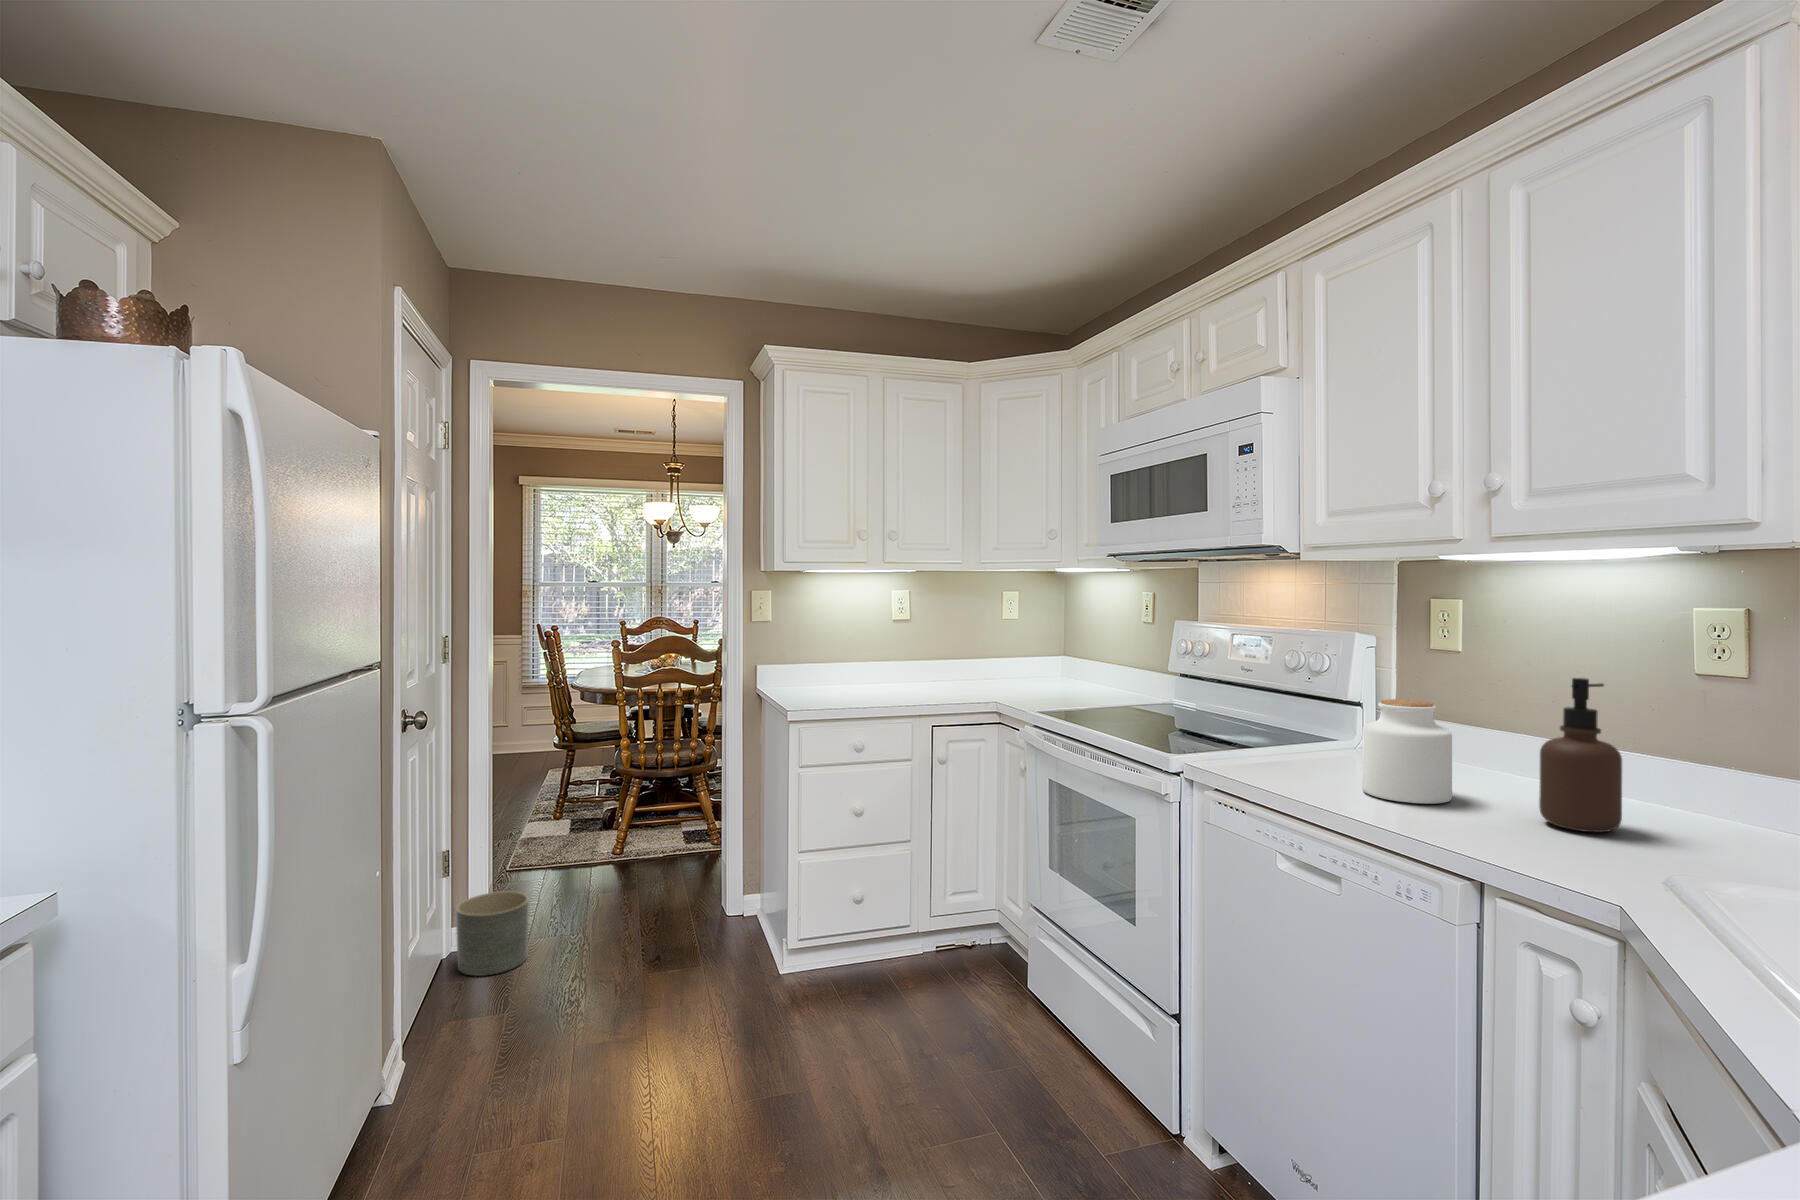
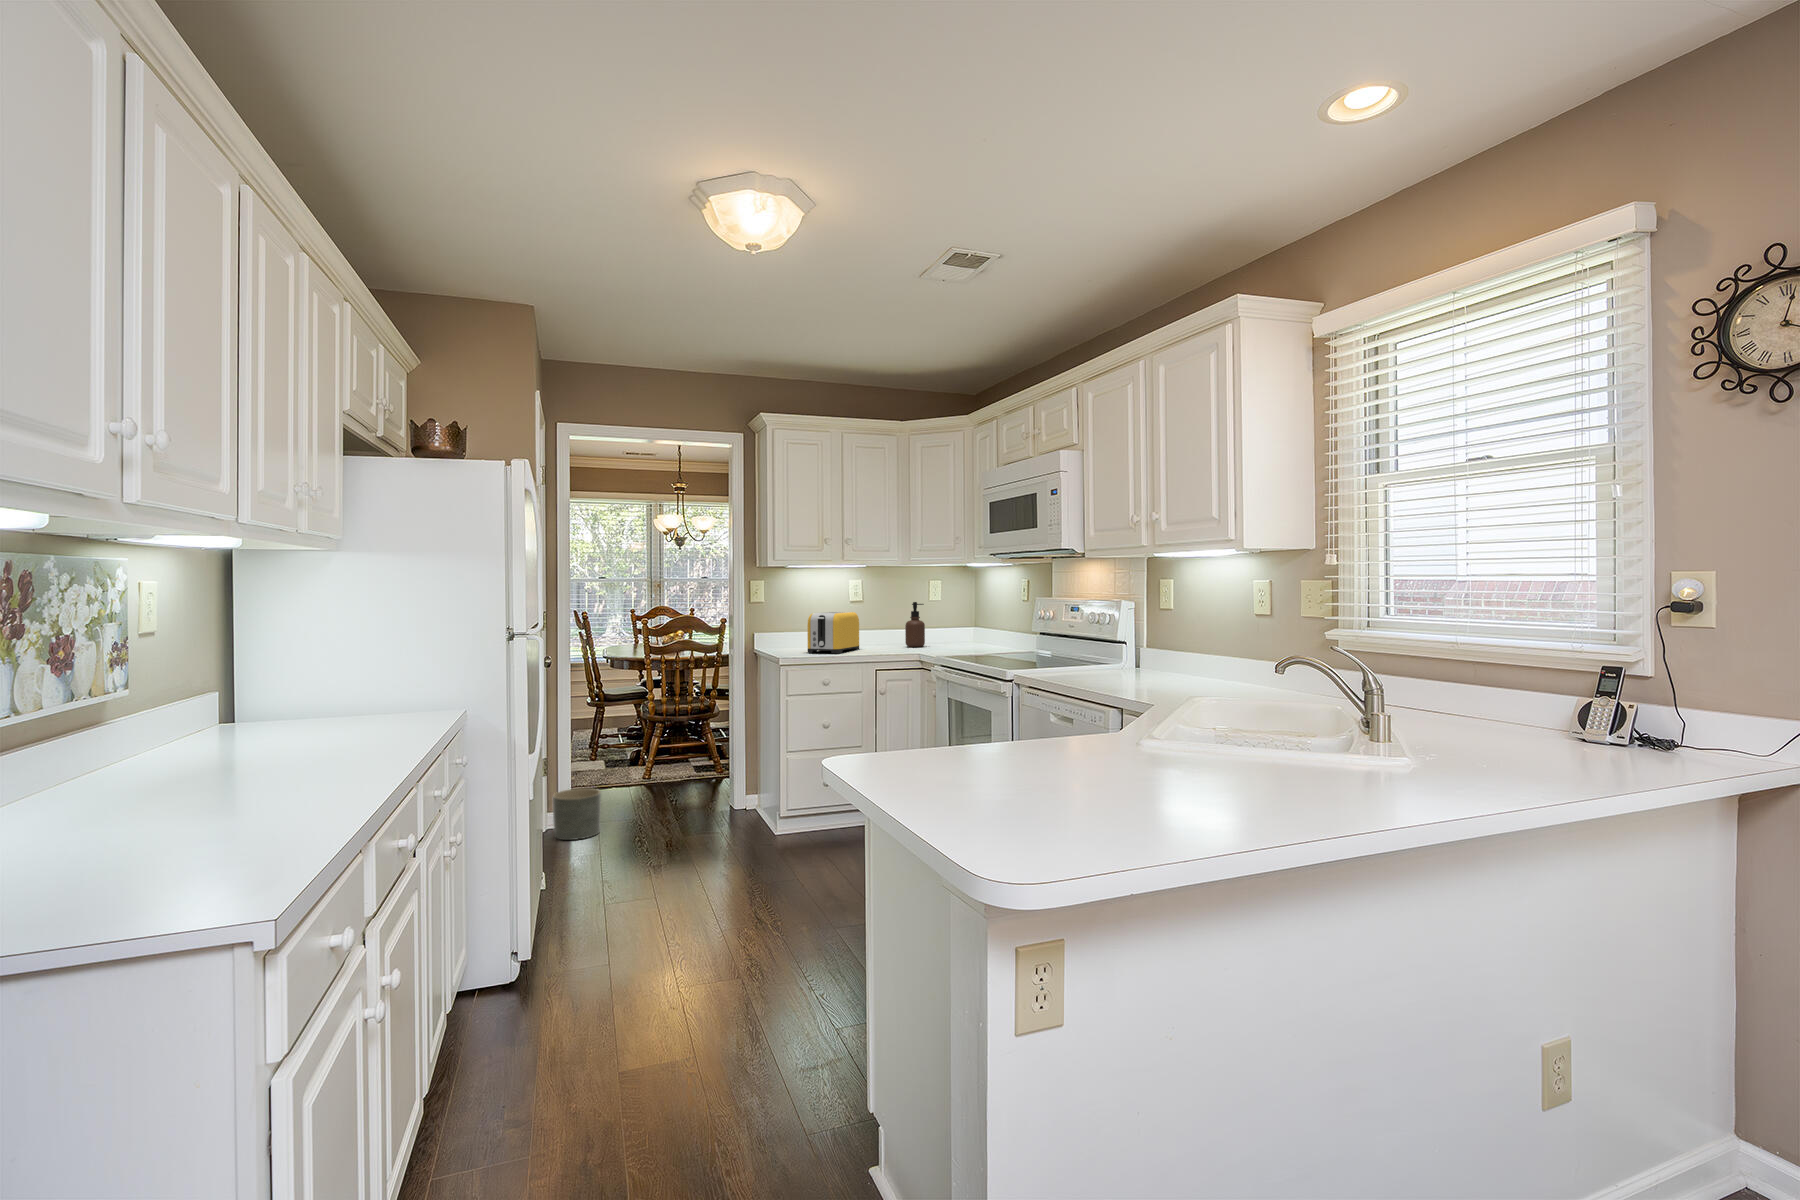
toaster: none [832,636,906,699] -> present [808,612,859,653]
soap dispenser: present [1539,678,1622,832] -> present [905,602,925,647]
jar: present [1362,699,1452,804] -> none [1099,633,1142,686]

